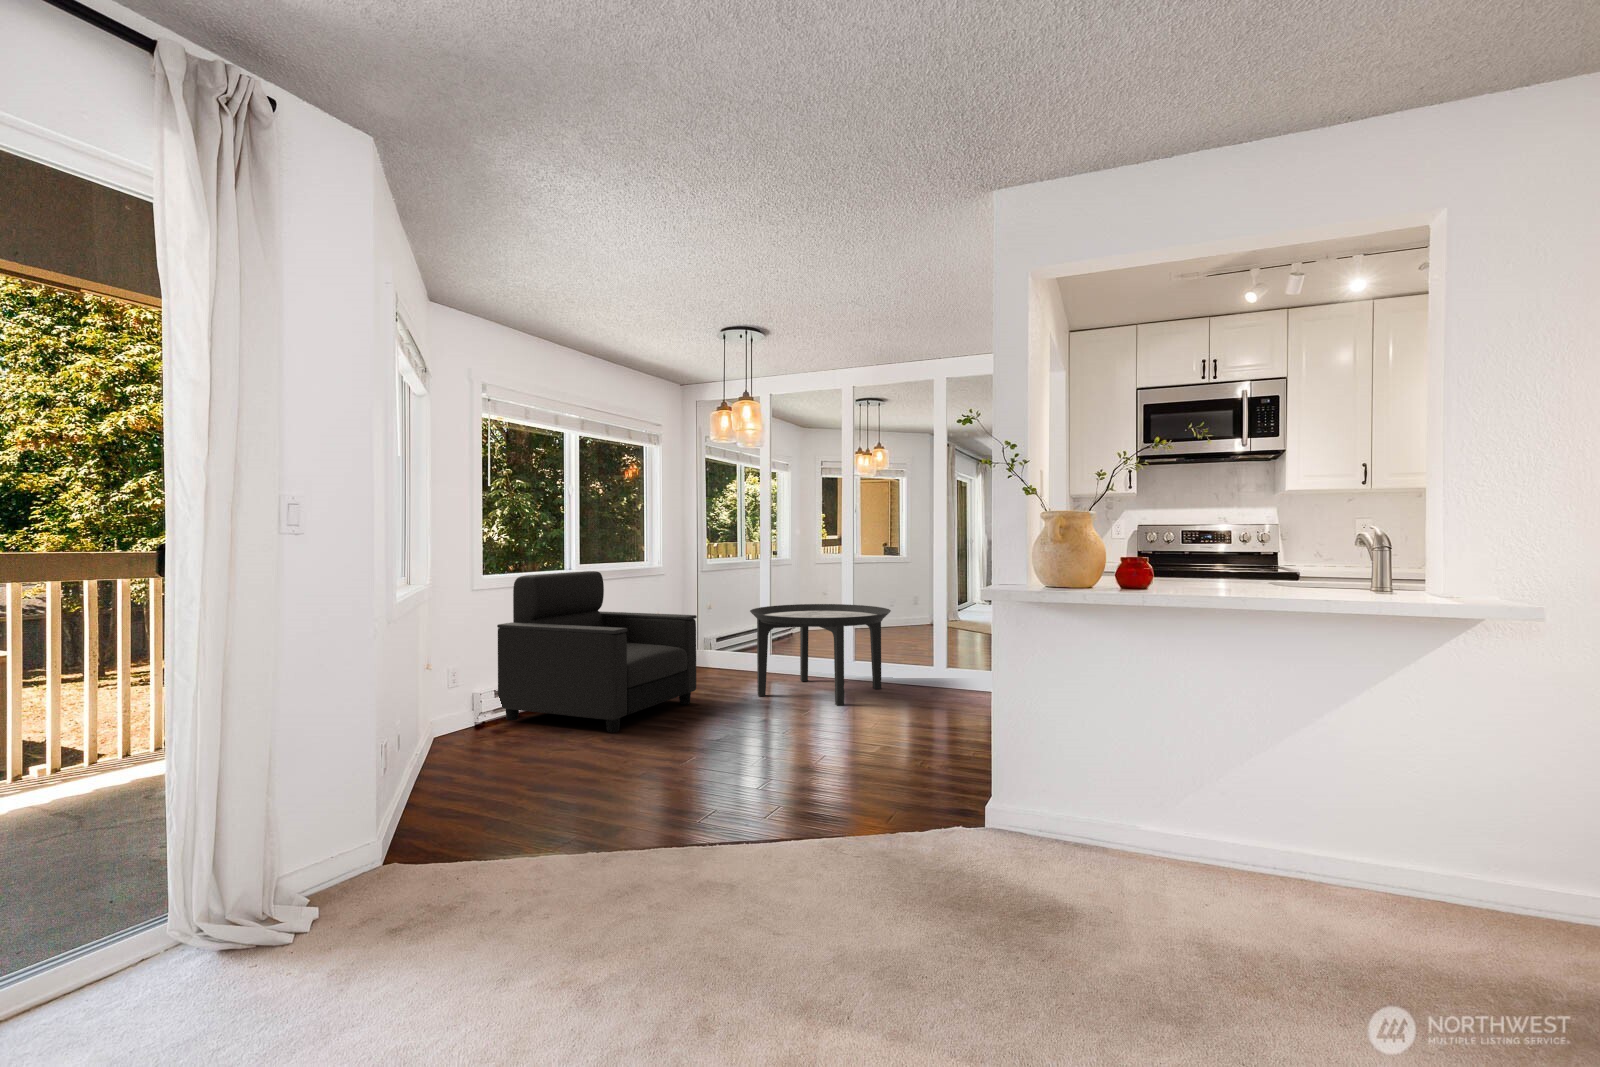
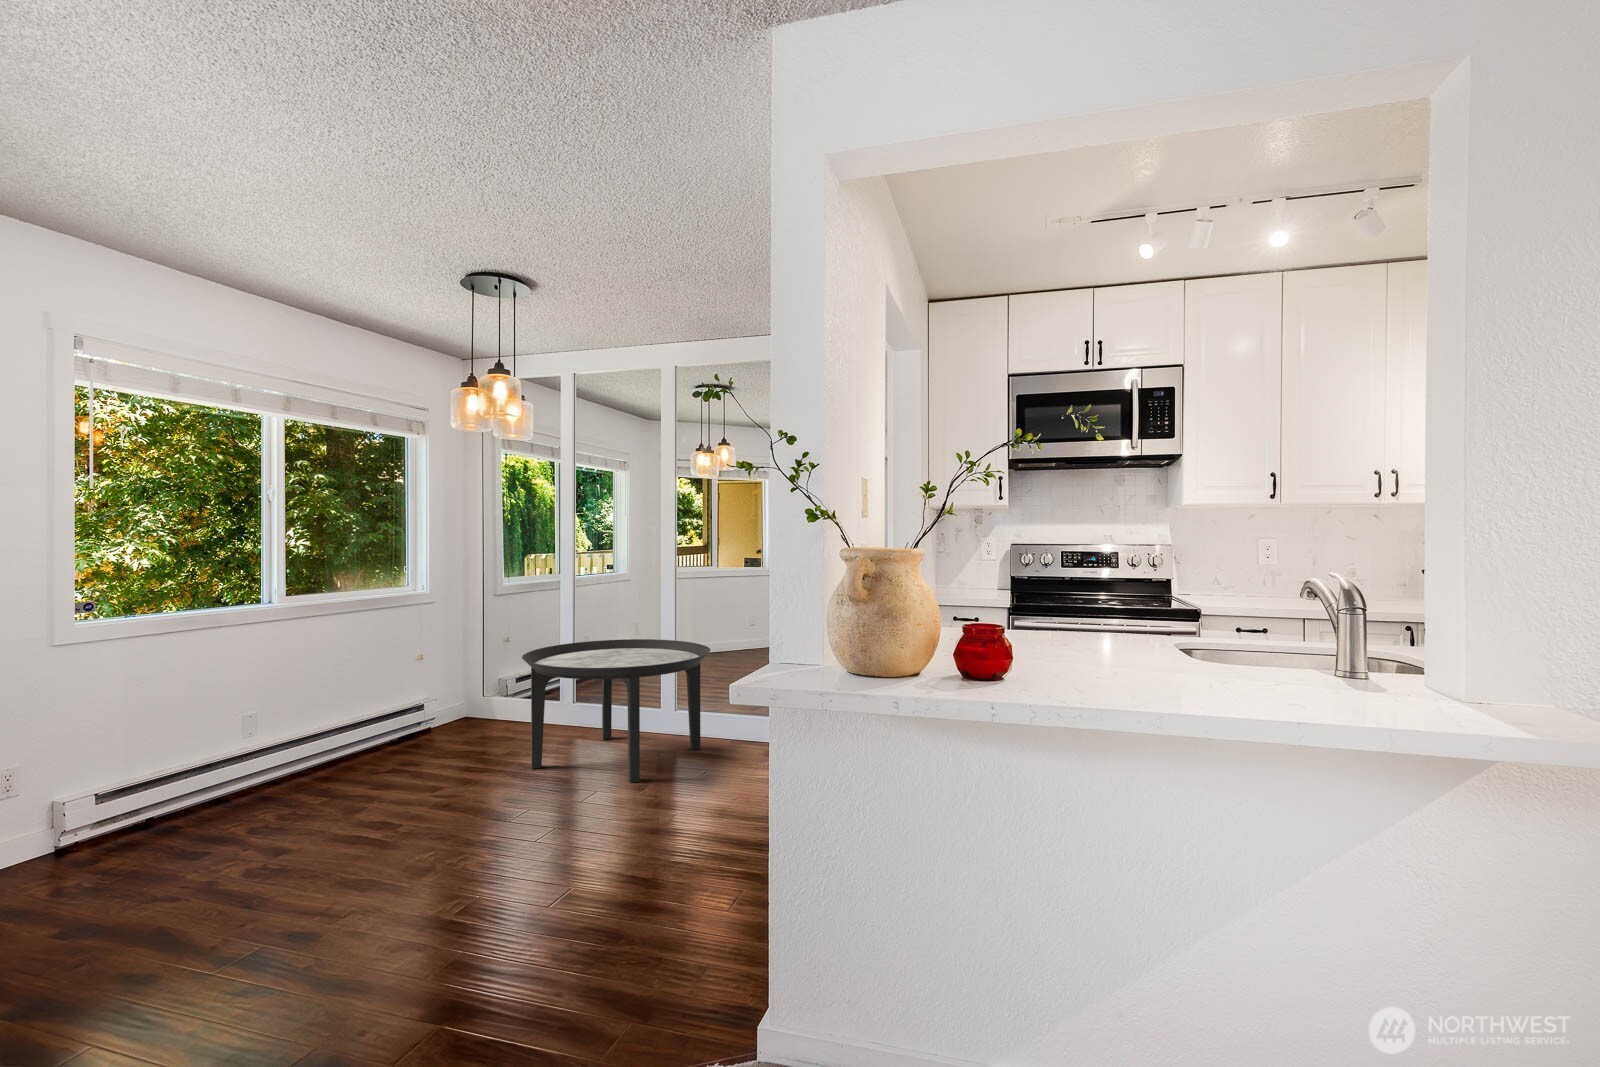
armchair: present [497,571,697,732] -> none [104,606,438,855]

